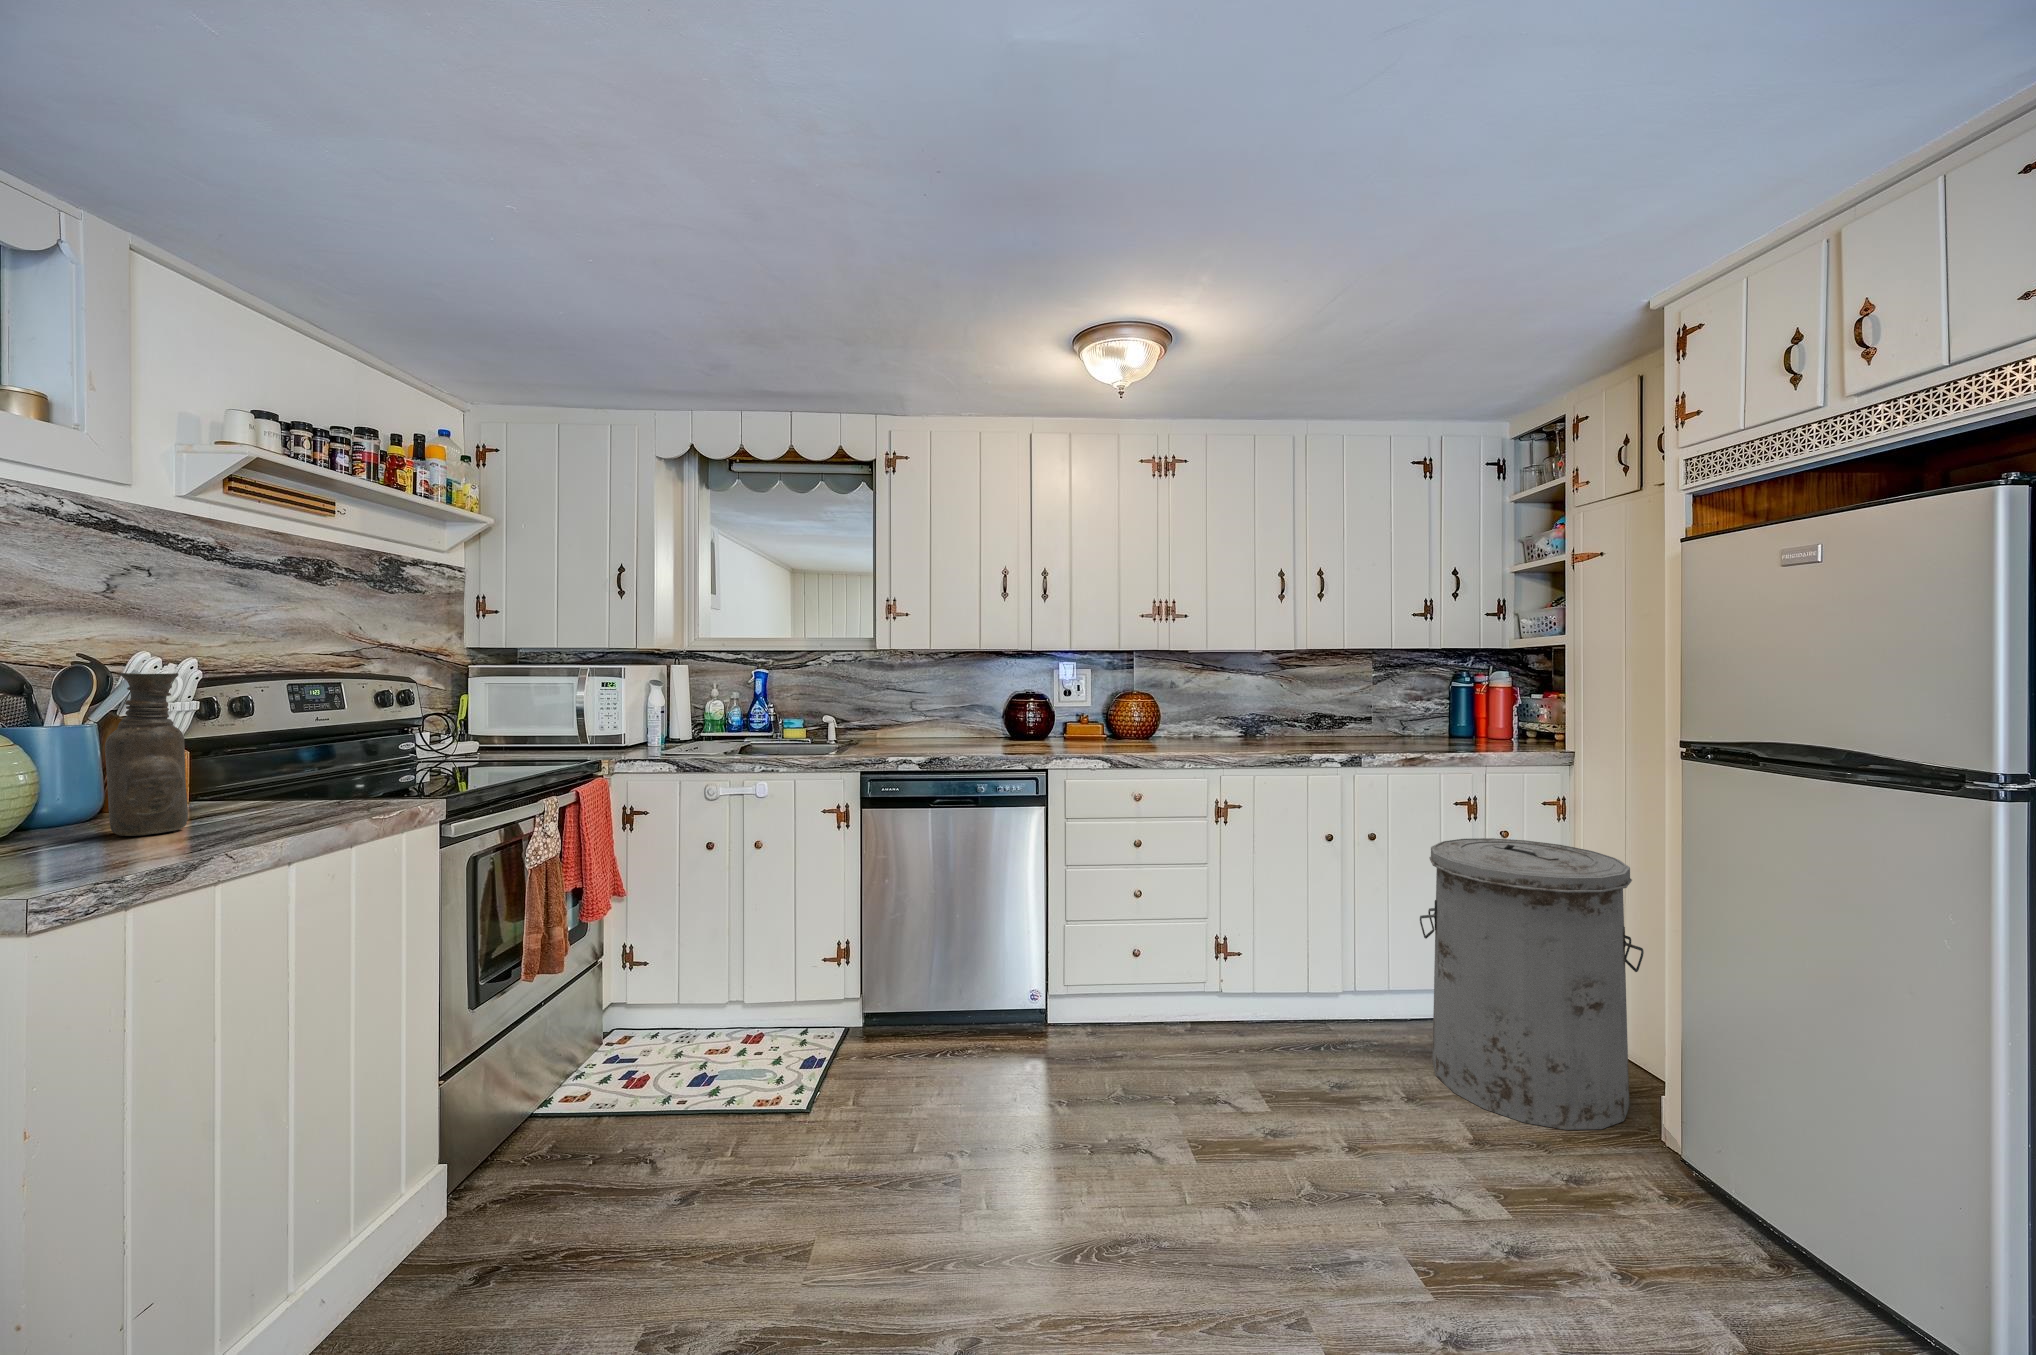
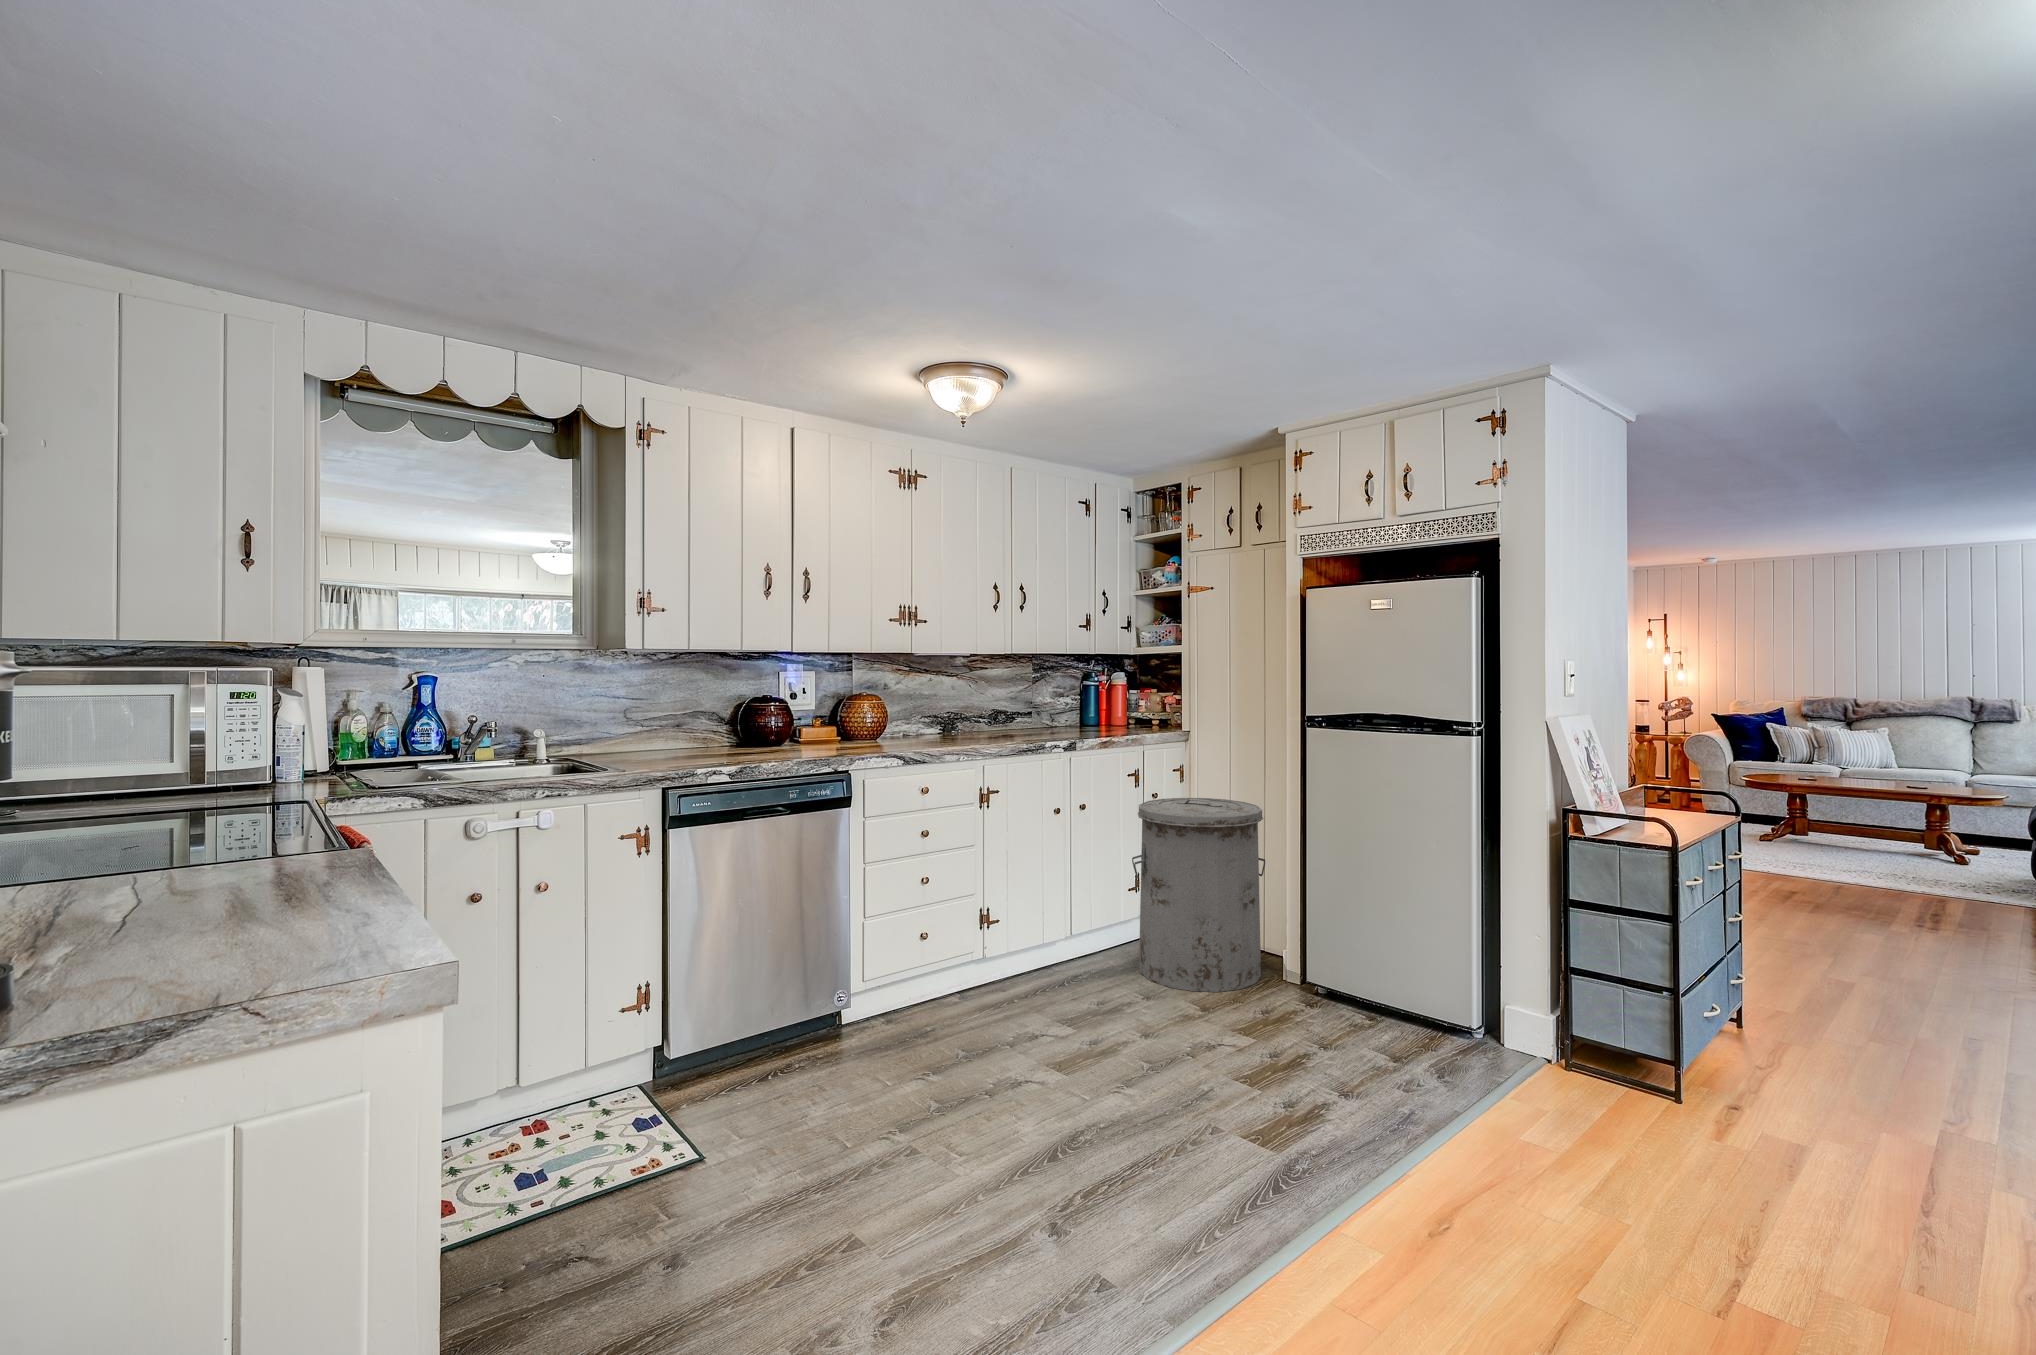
vase: present [105,673,188,836] -> none [133,687,264,924]

